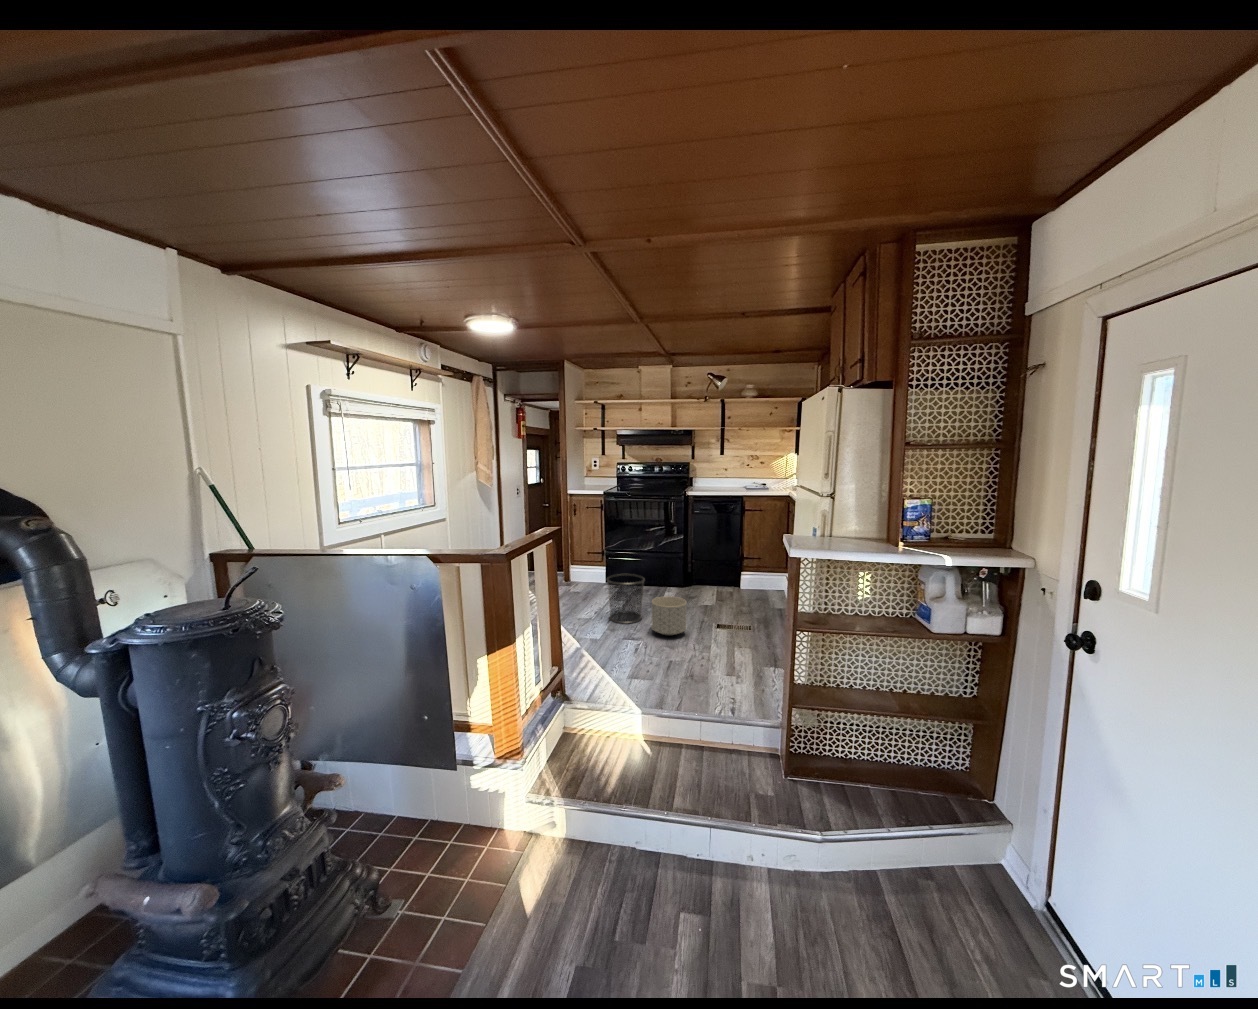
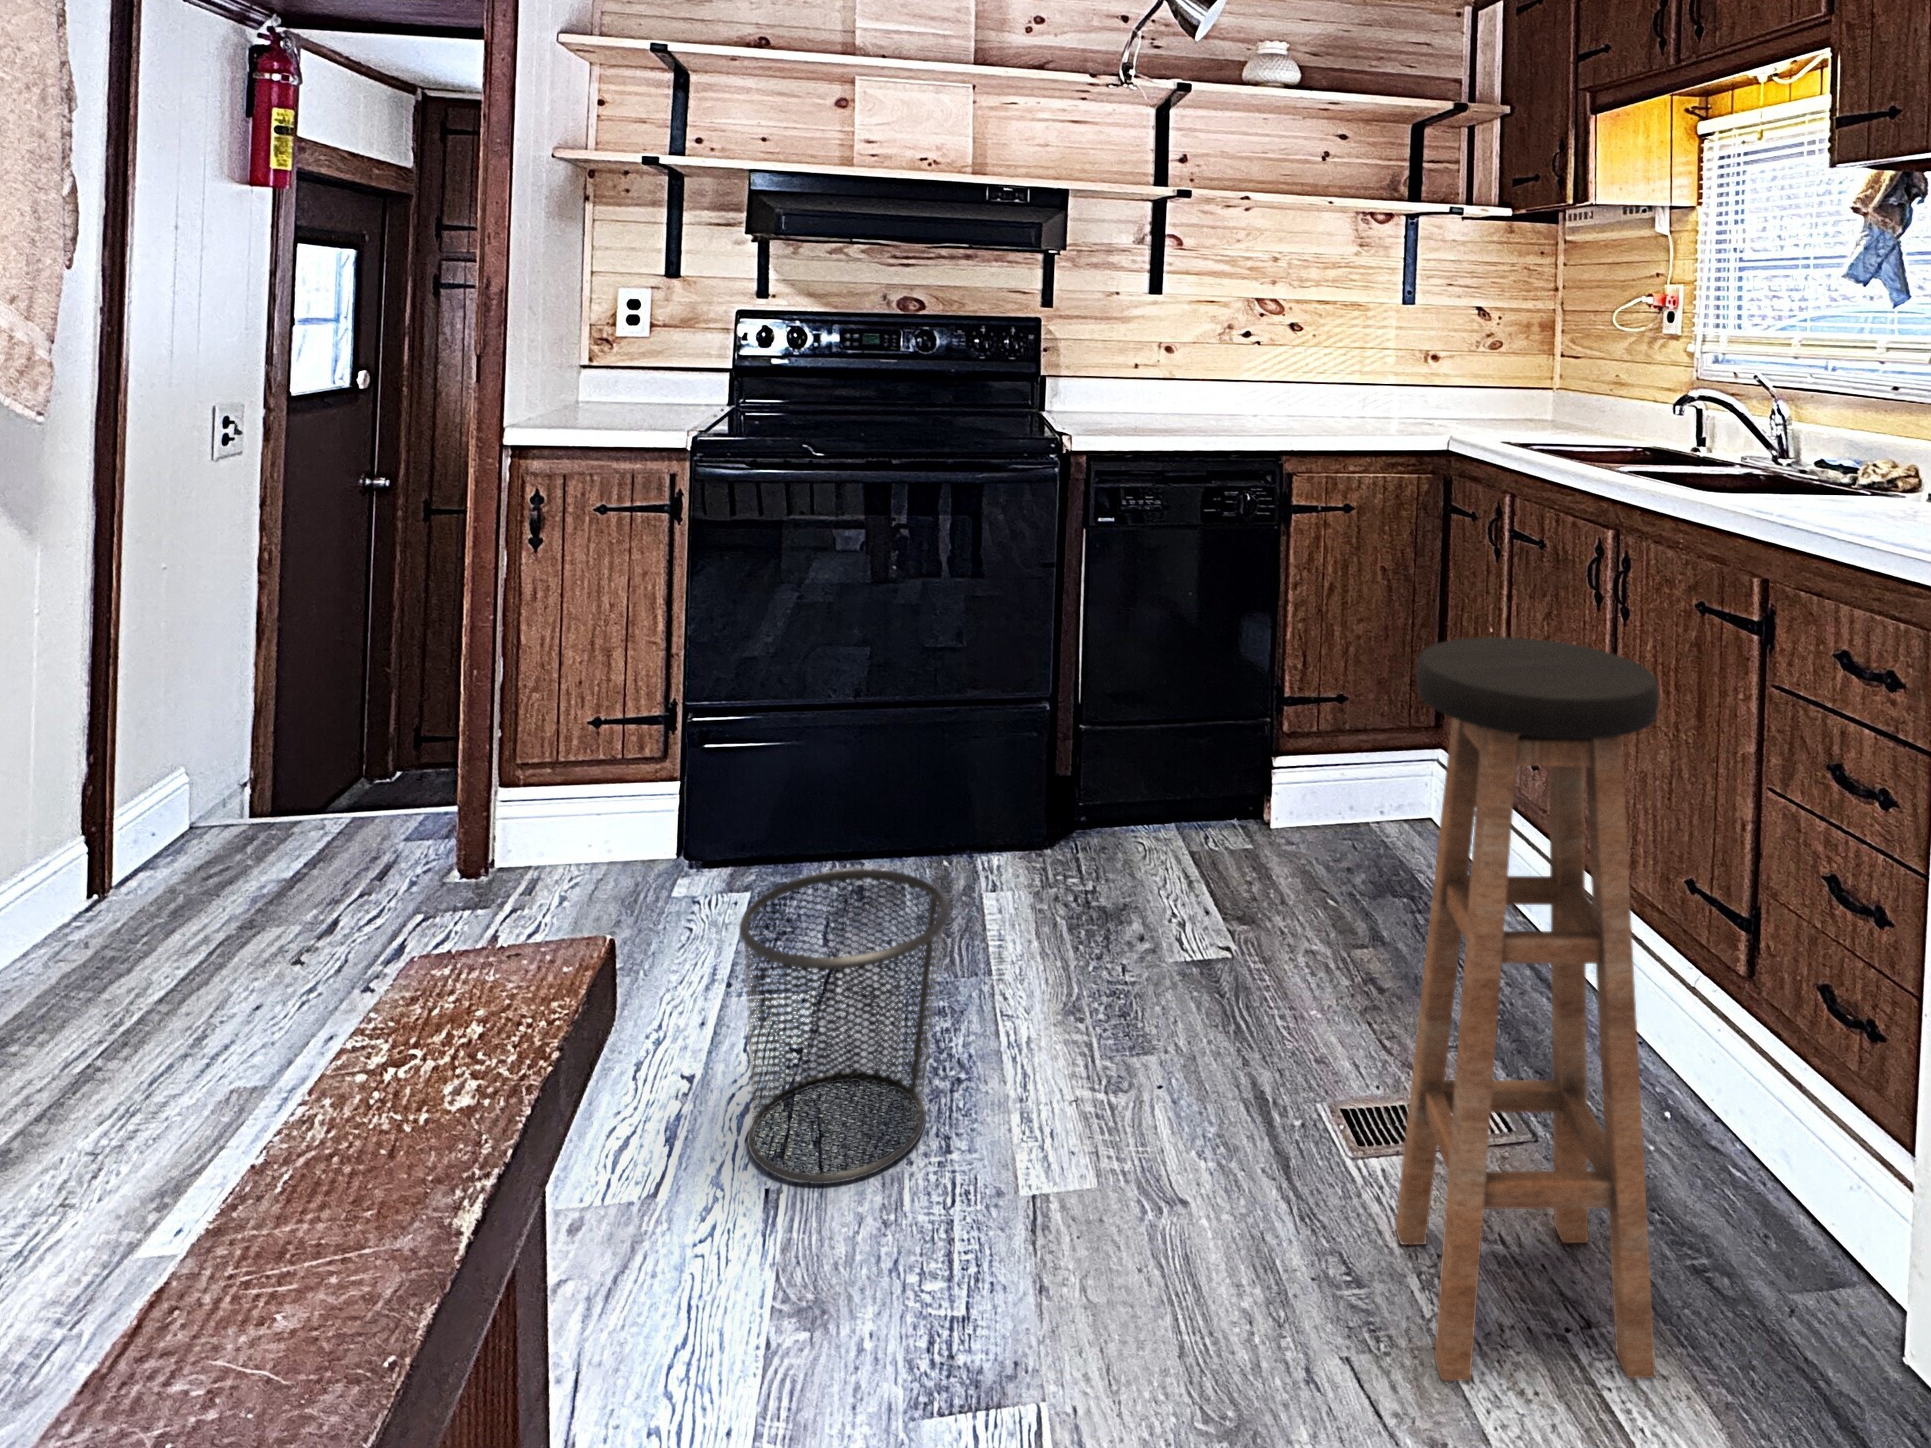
bar stool: none [717,528,766,660] -> present [1395,637,1659,1381]
planter: present [651,596,686,636] -> none [1016,996,1206,1260]

